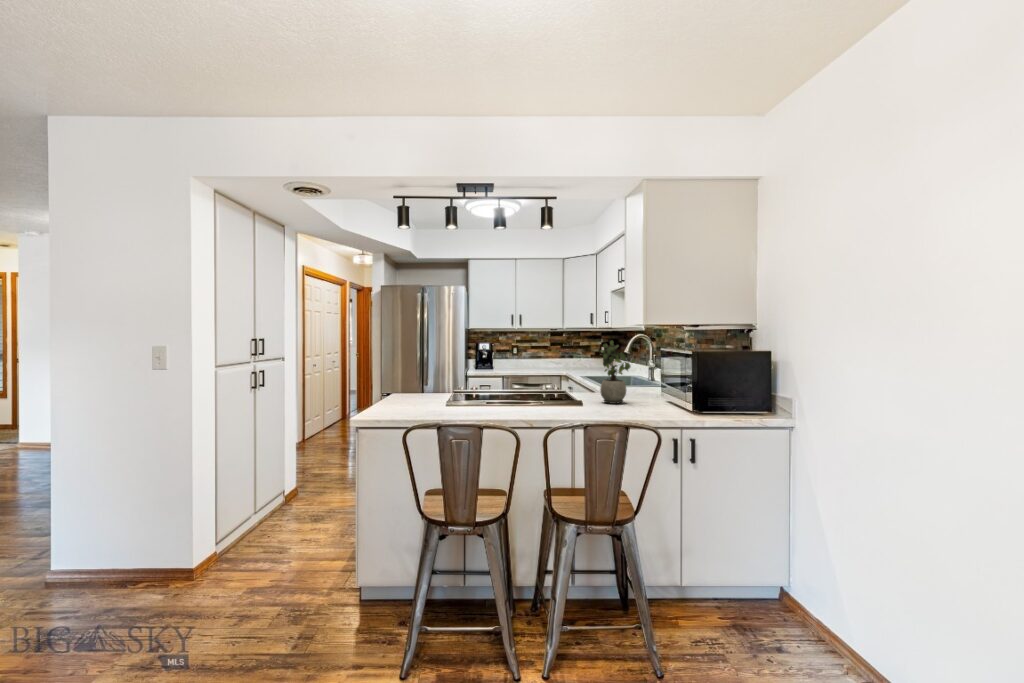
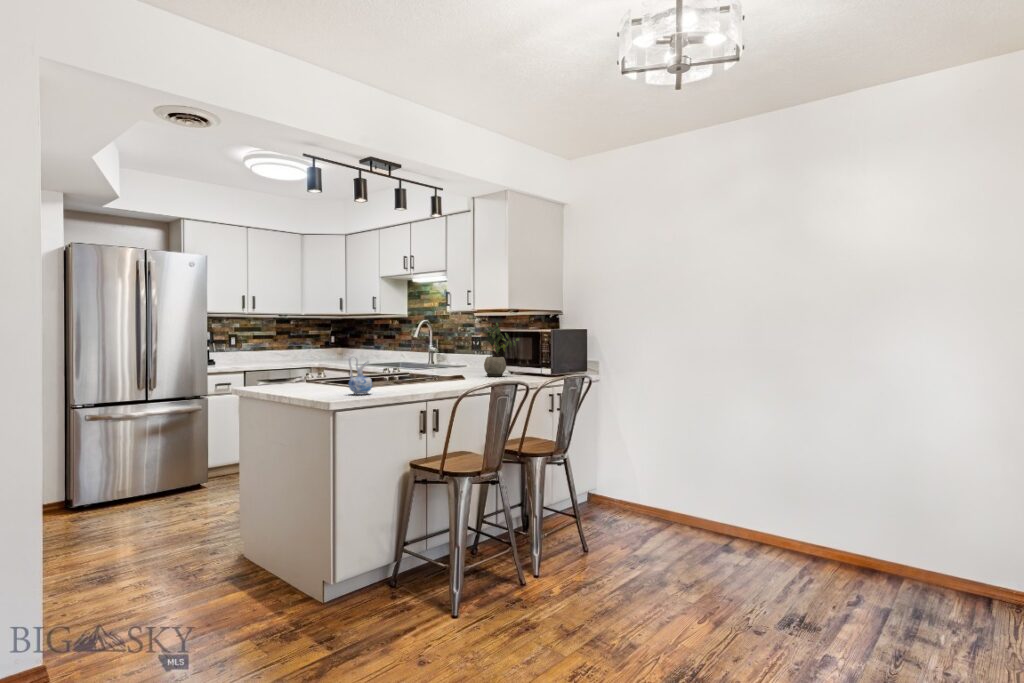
ceramic pitcher: none [374,375,397,413] -> present [349,356,372,395]

